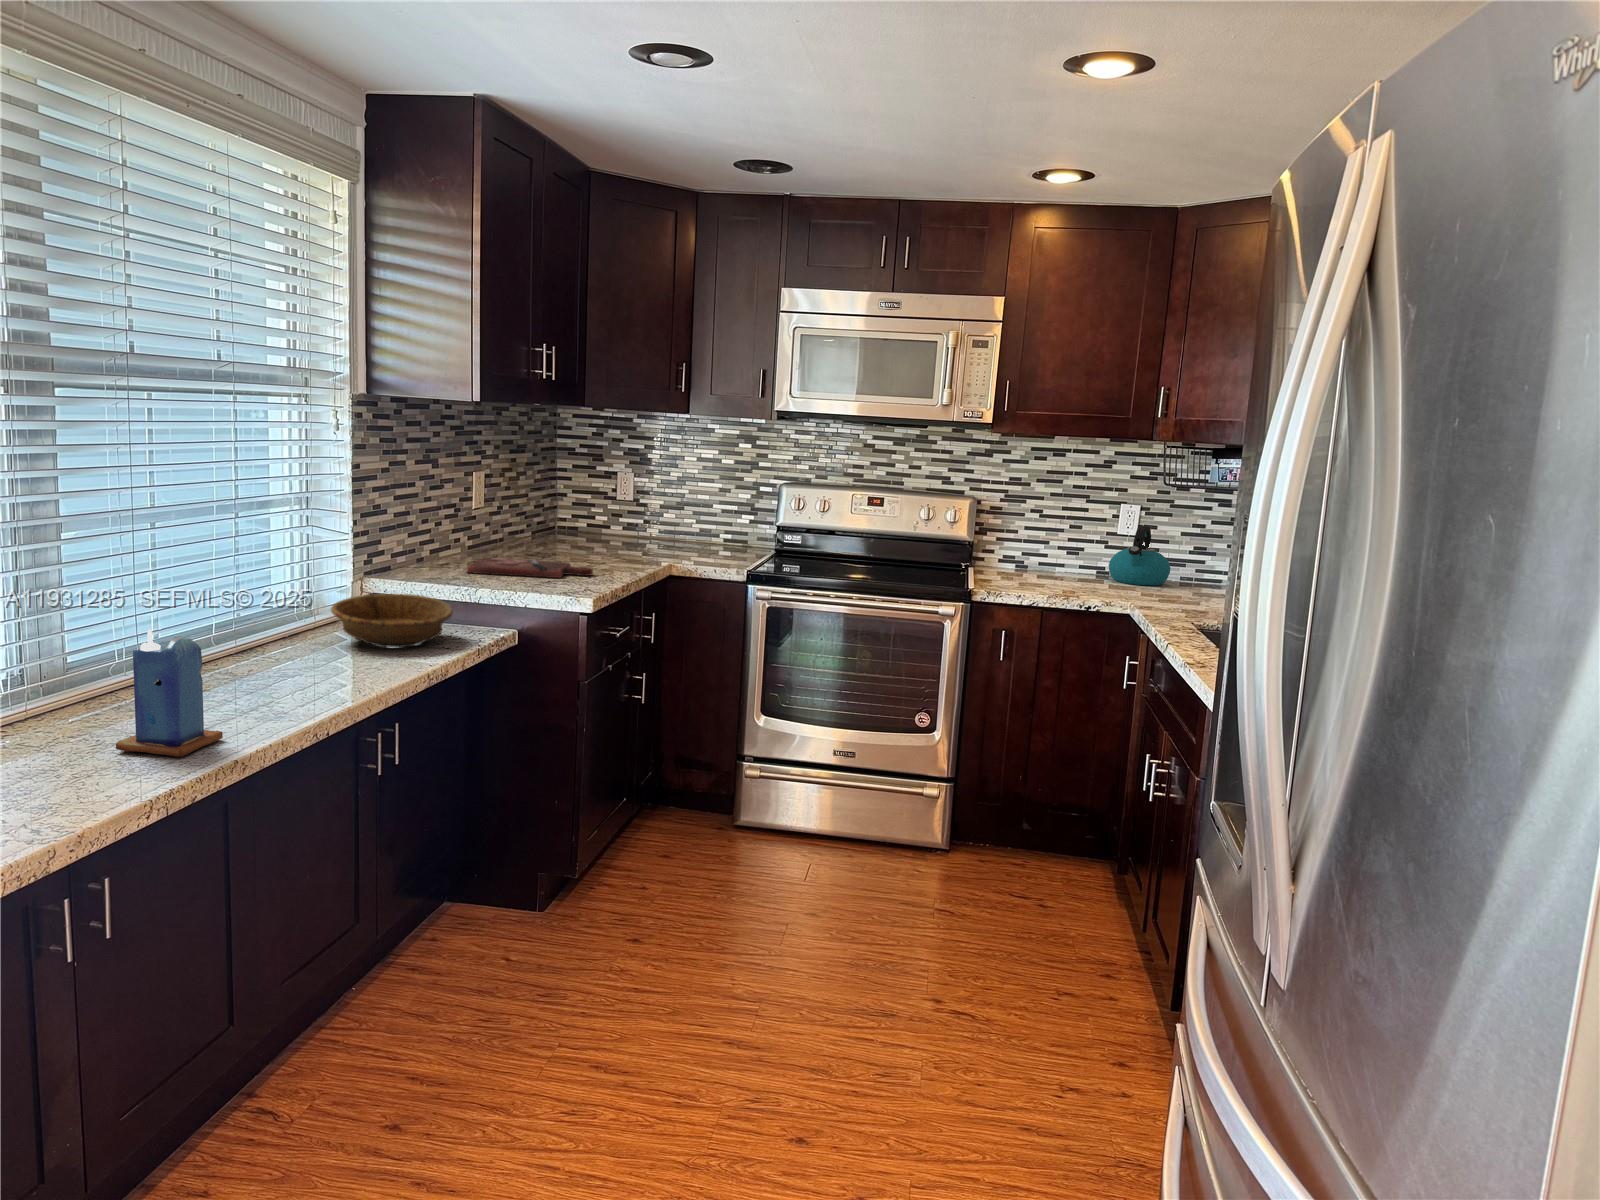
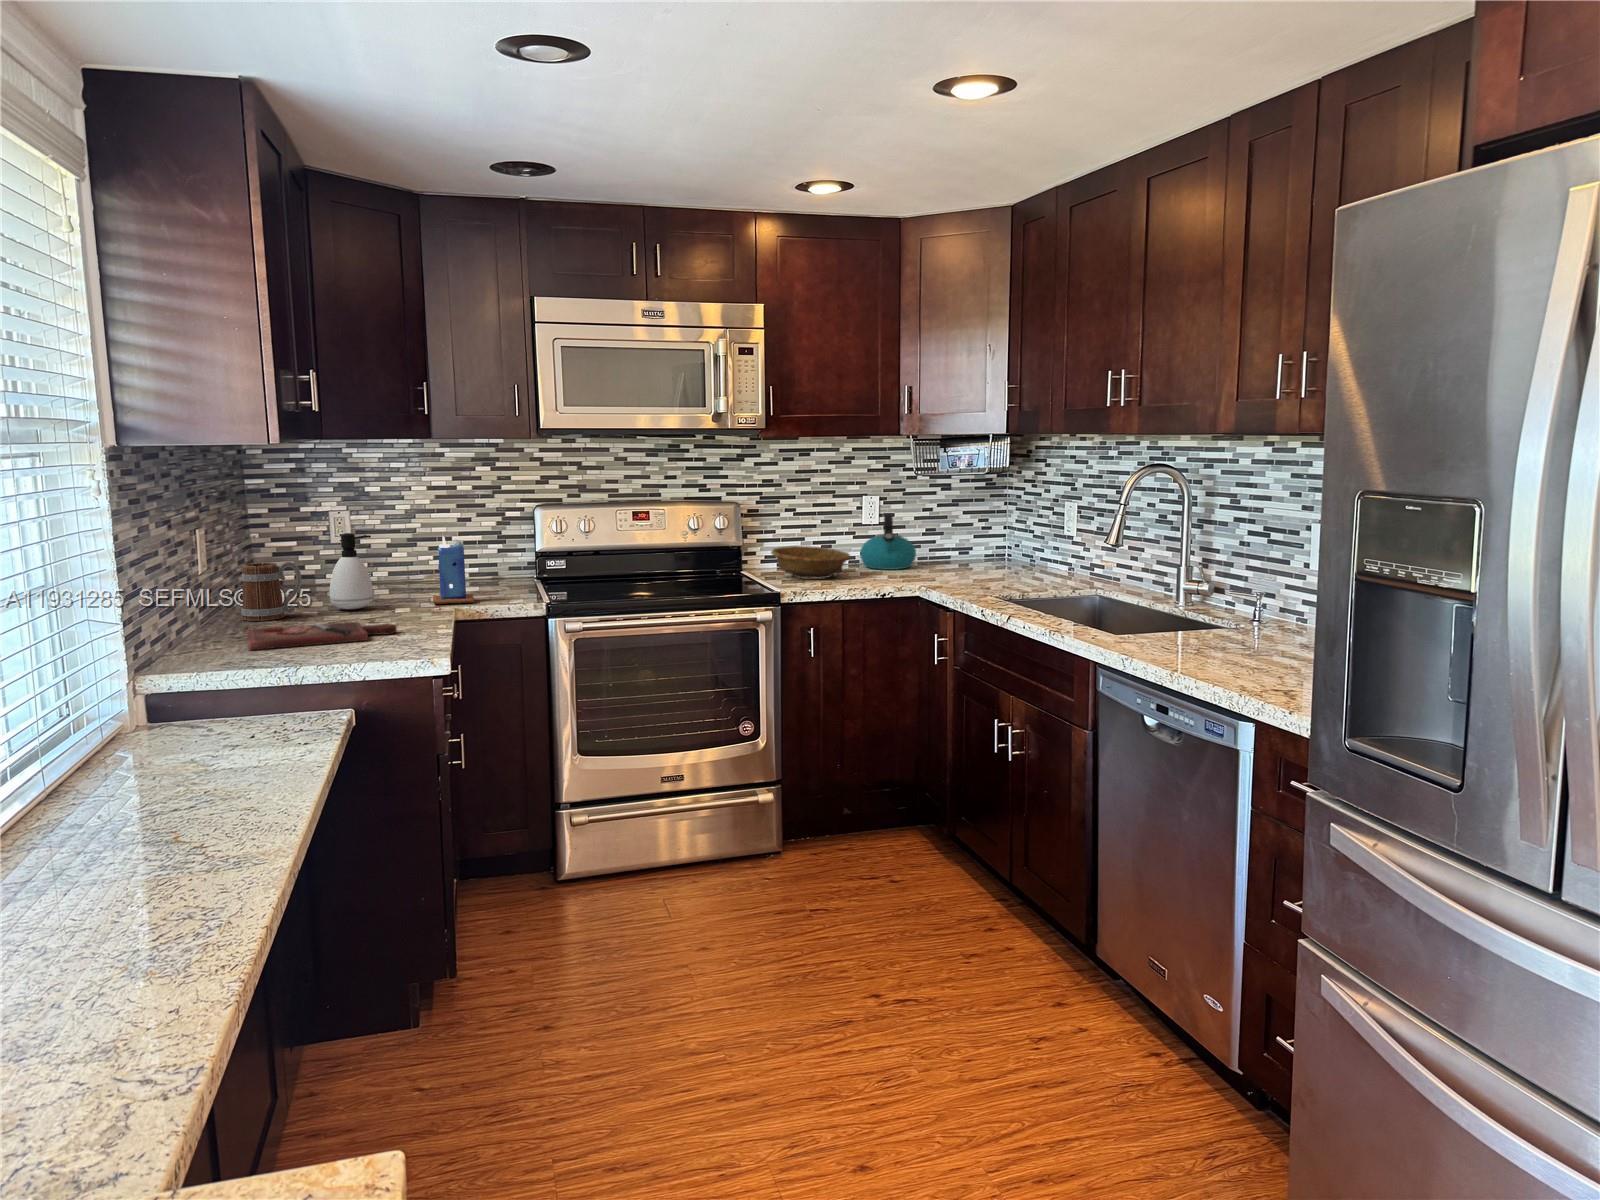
soap dispenser: none [578,489,617,555] -> present [330,533,374,610]
mug: none [504,506,554,554] -> present [241,562,301,621]
decorative bowl: present [331,594,453,647] -> present [771,546,851,578]
candle: present [116,629,223,757] -> present [433,536,474,604]

